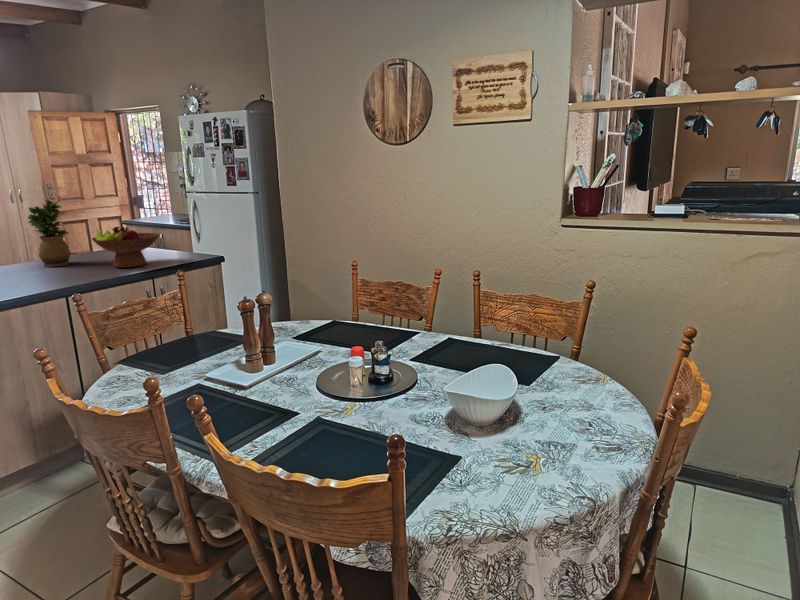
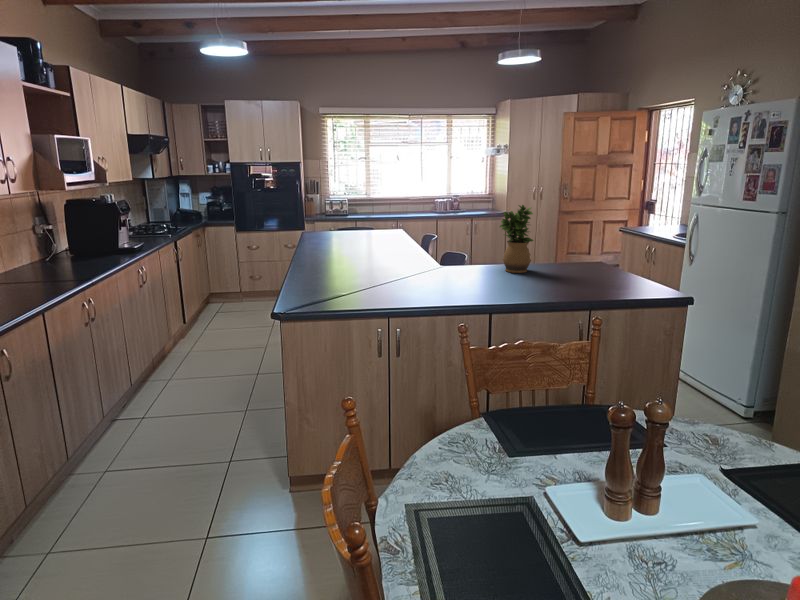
fruit bowl: present [92,227,159,268] -> none [544,242,617,290]

